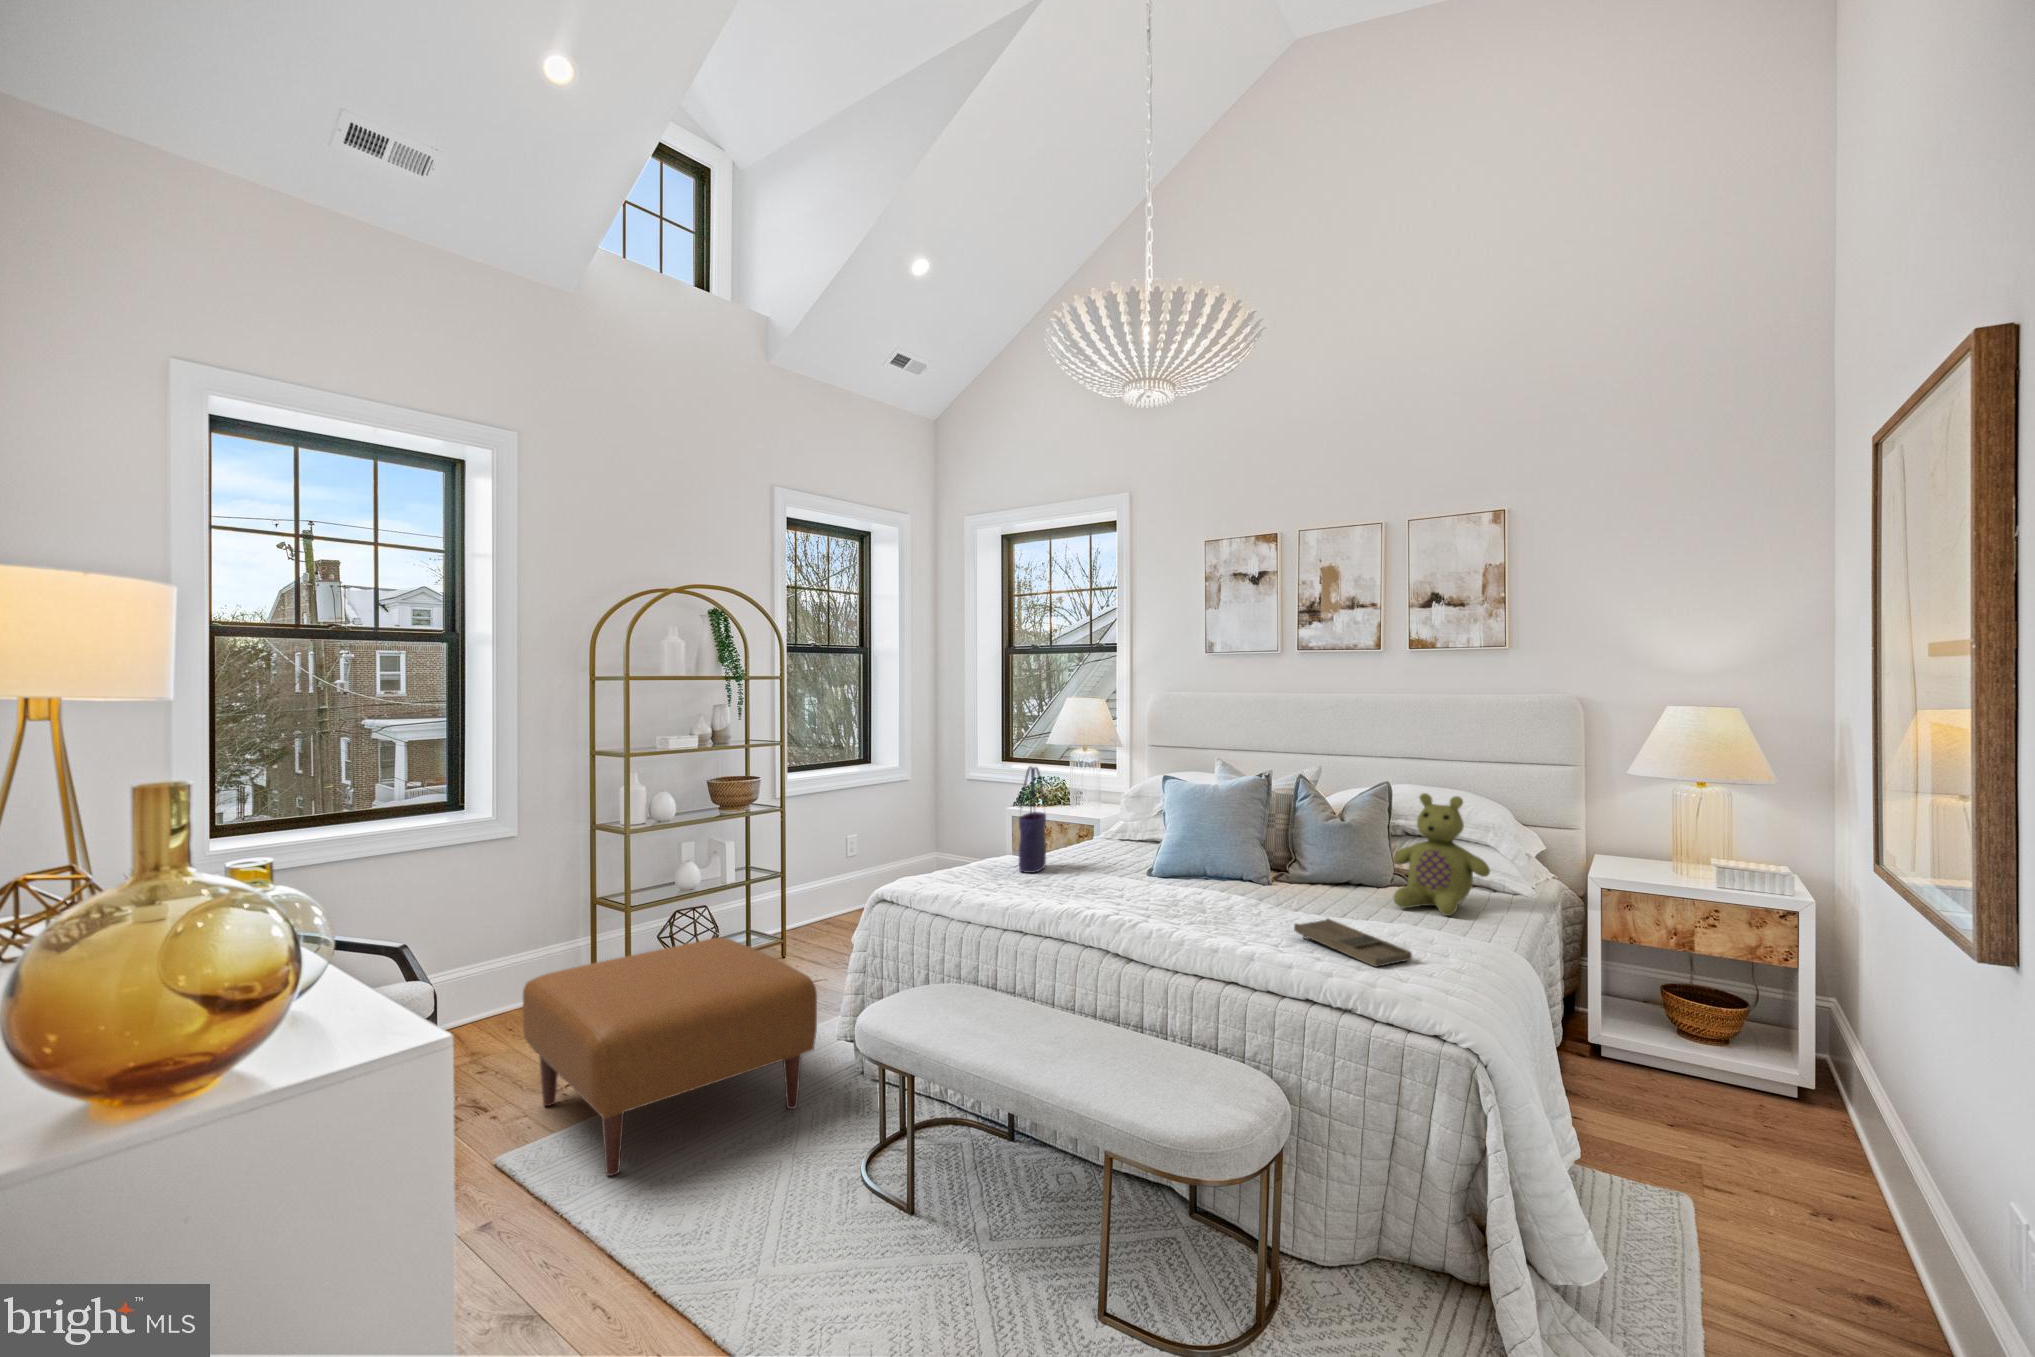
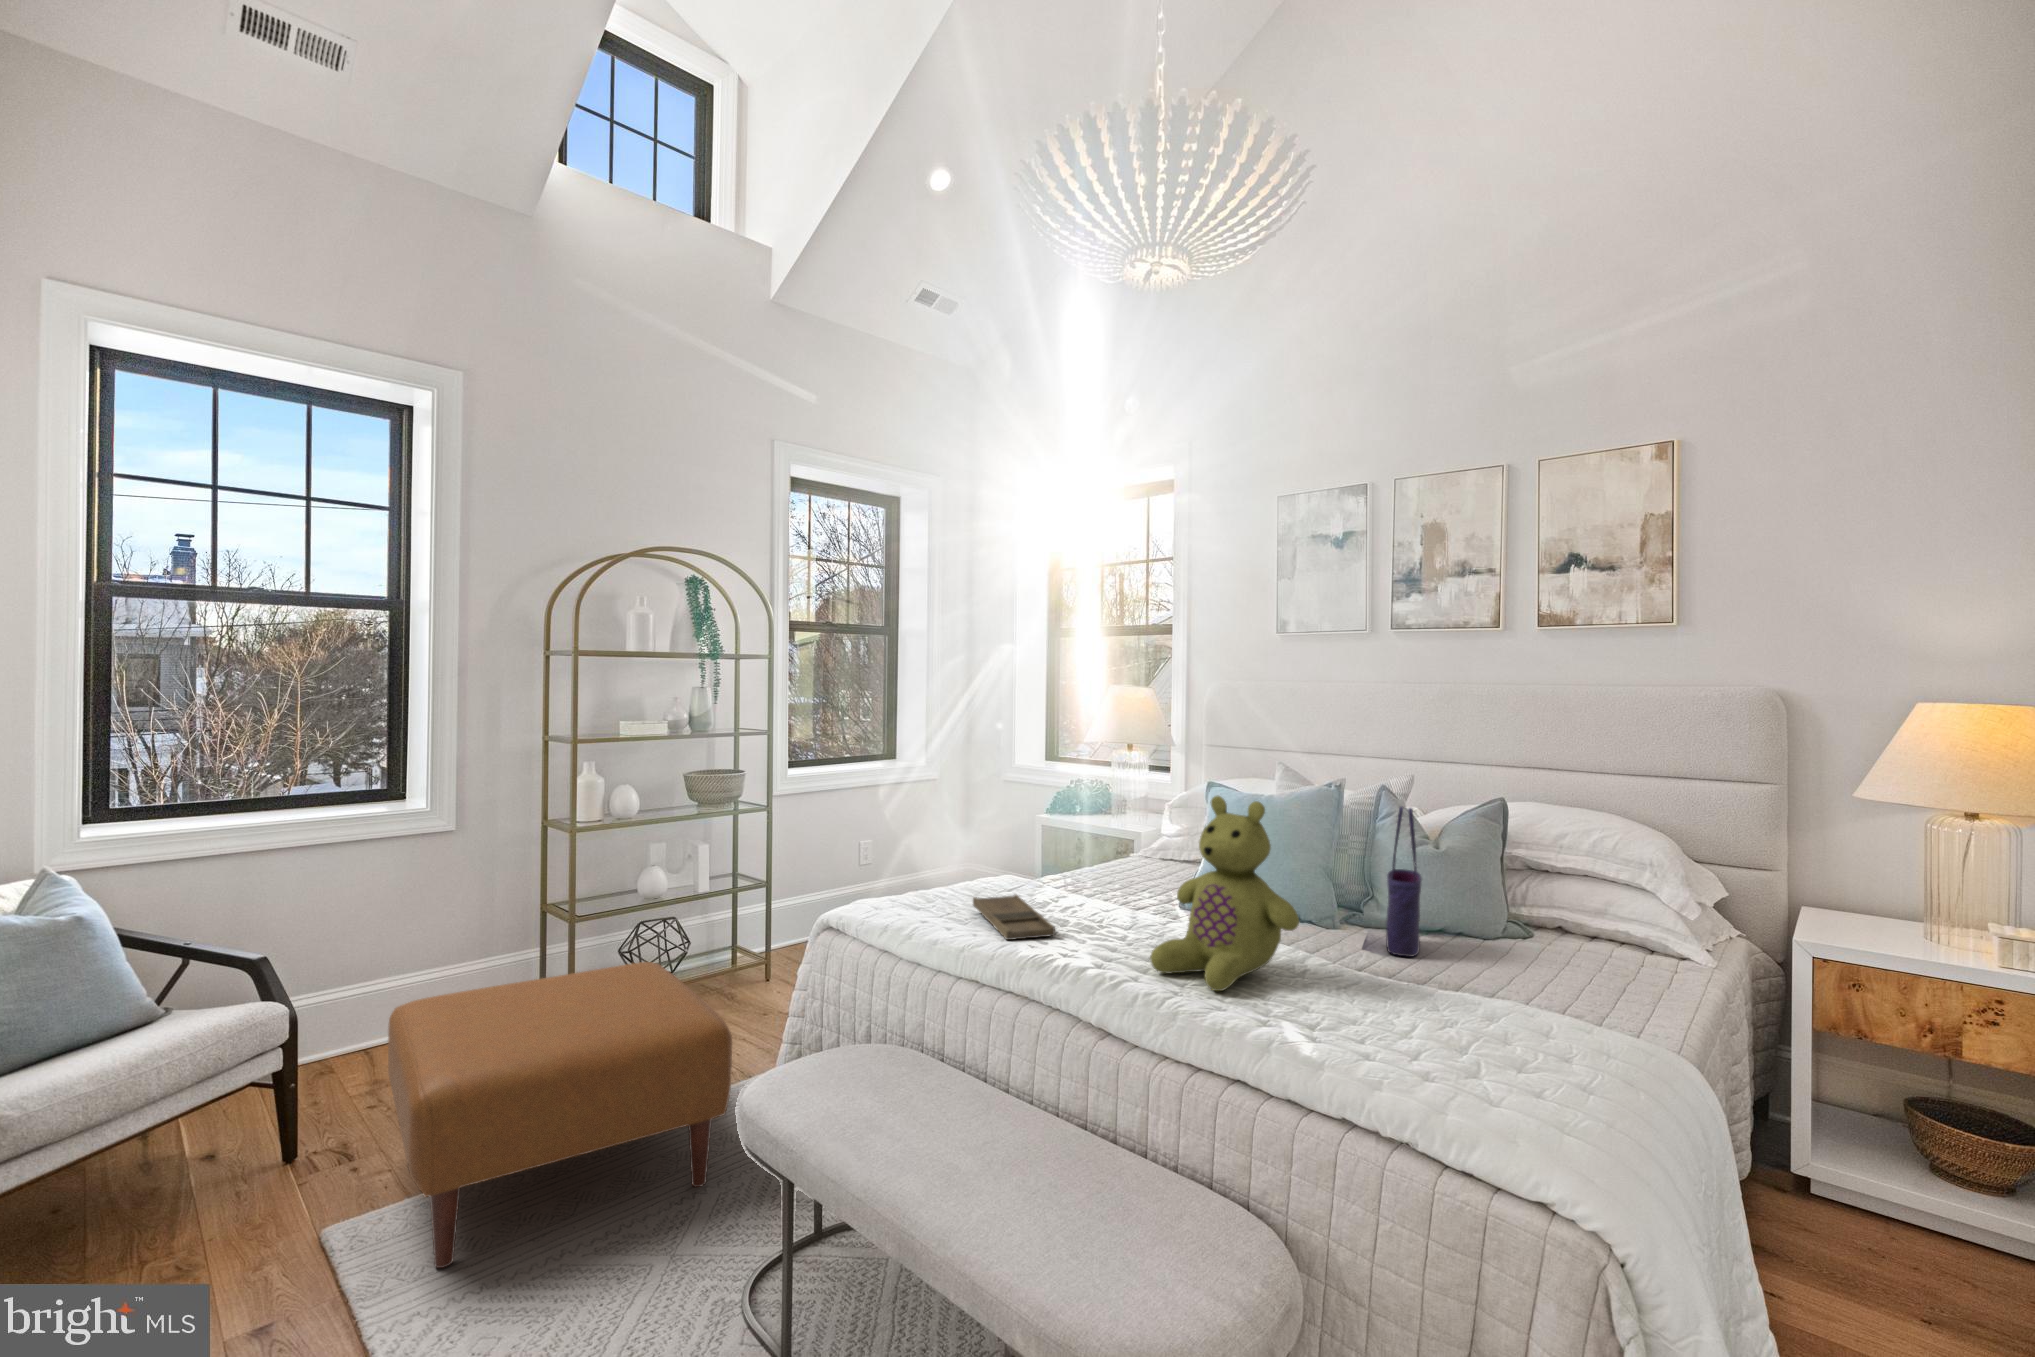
tote bag: present [1019,766,1046,873] -> present [1386,806,1422,957]
stuffed bear: present [1394,793,1490,916] -> present [1150,796,1299,991]
tray: present [1294,919,1412,967] -> present [973,895,1055,940]

